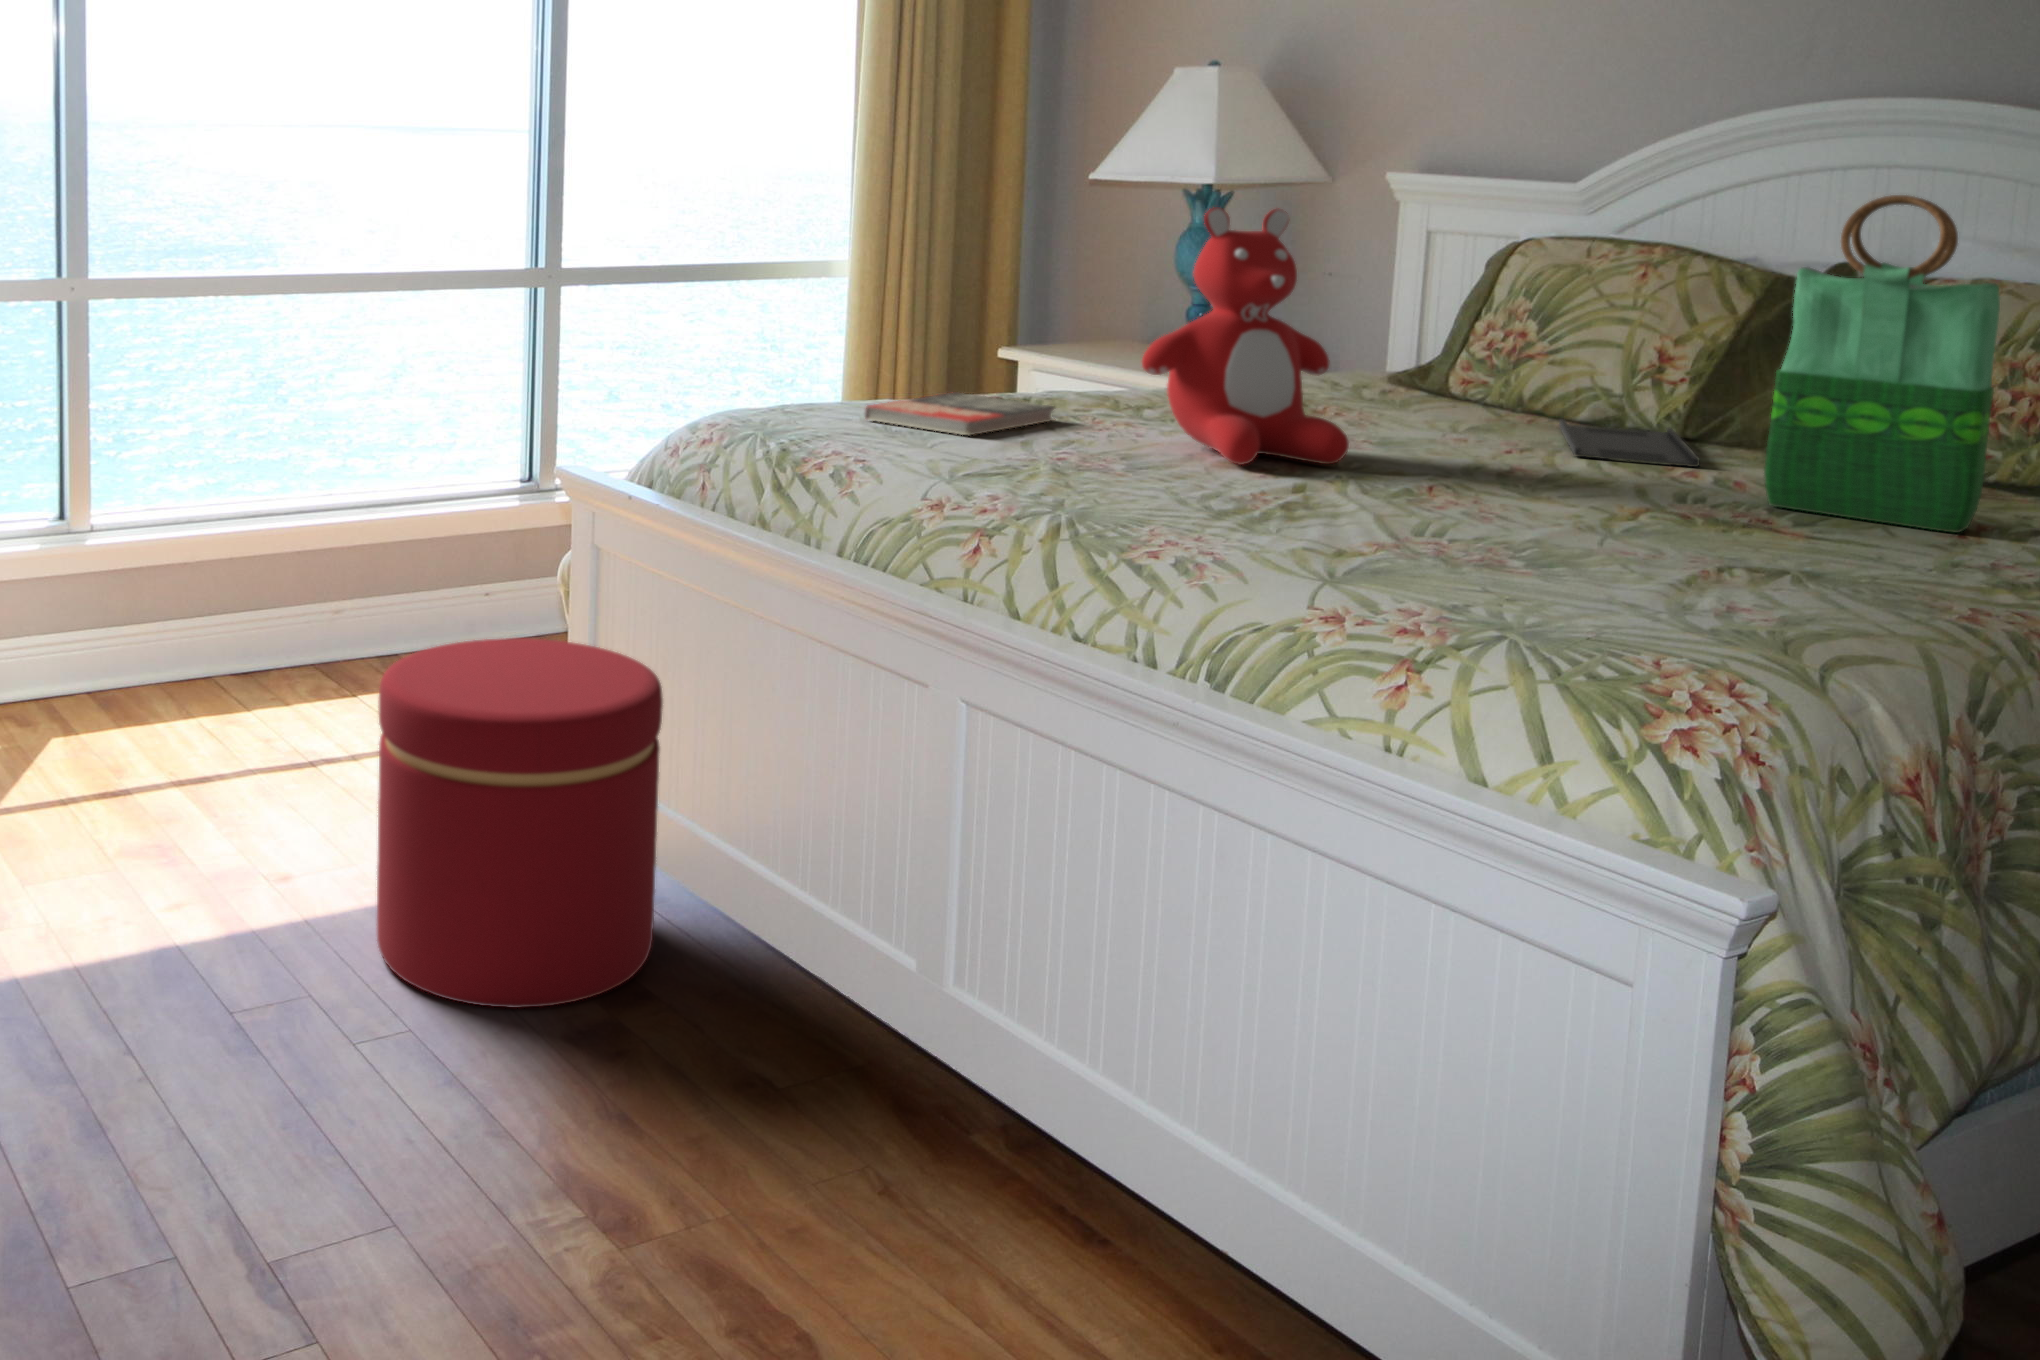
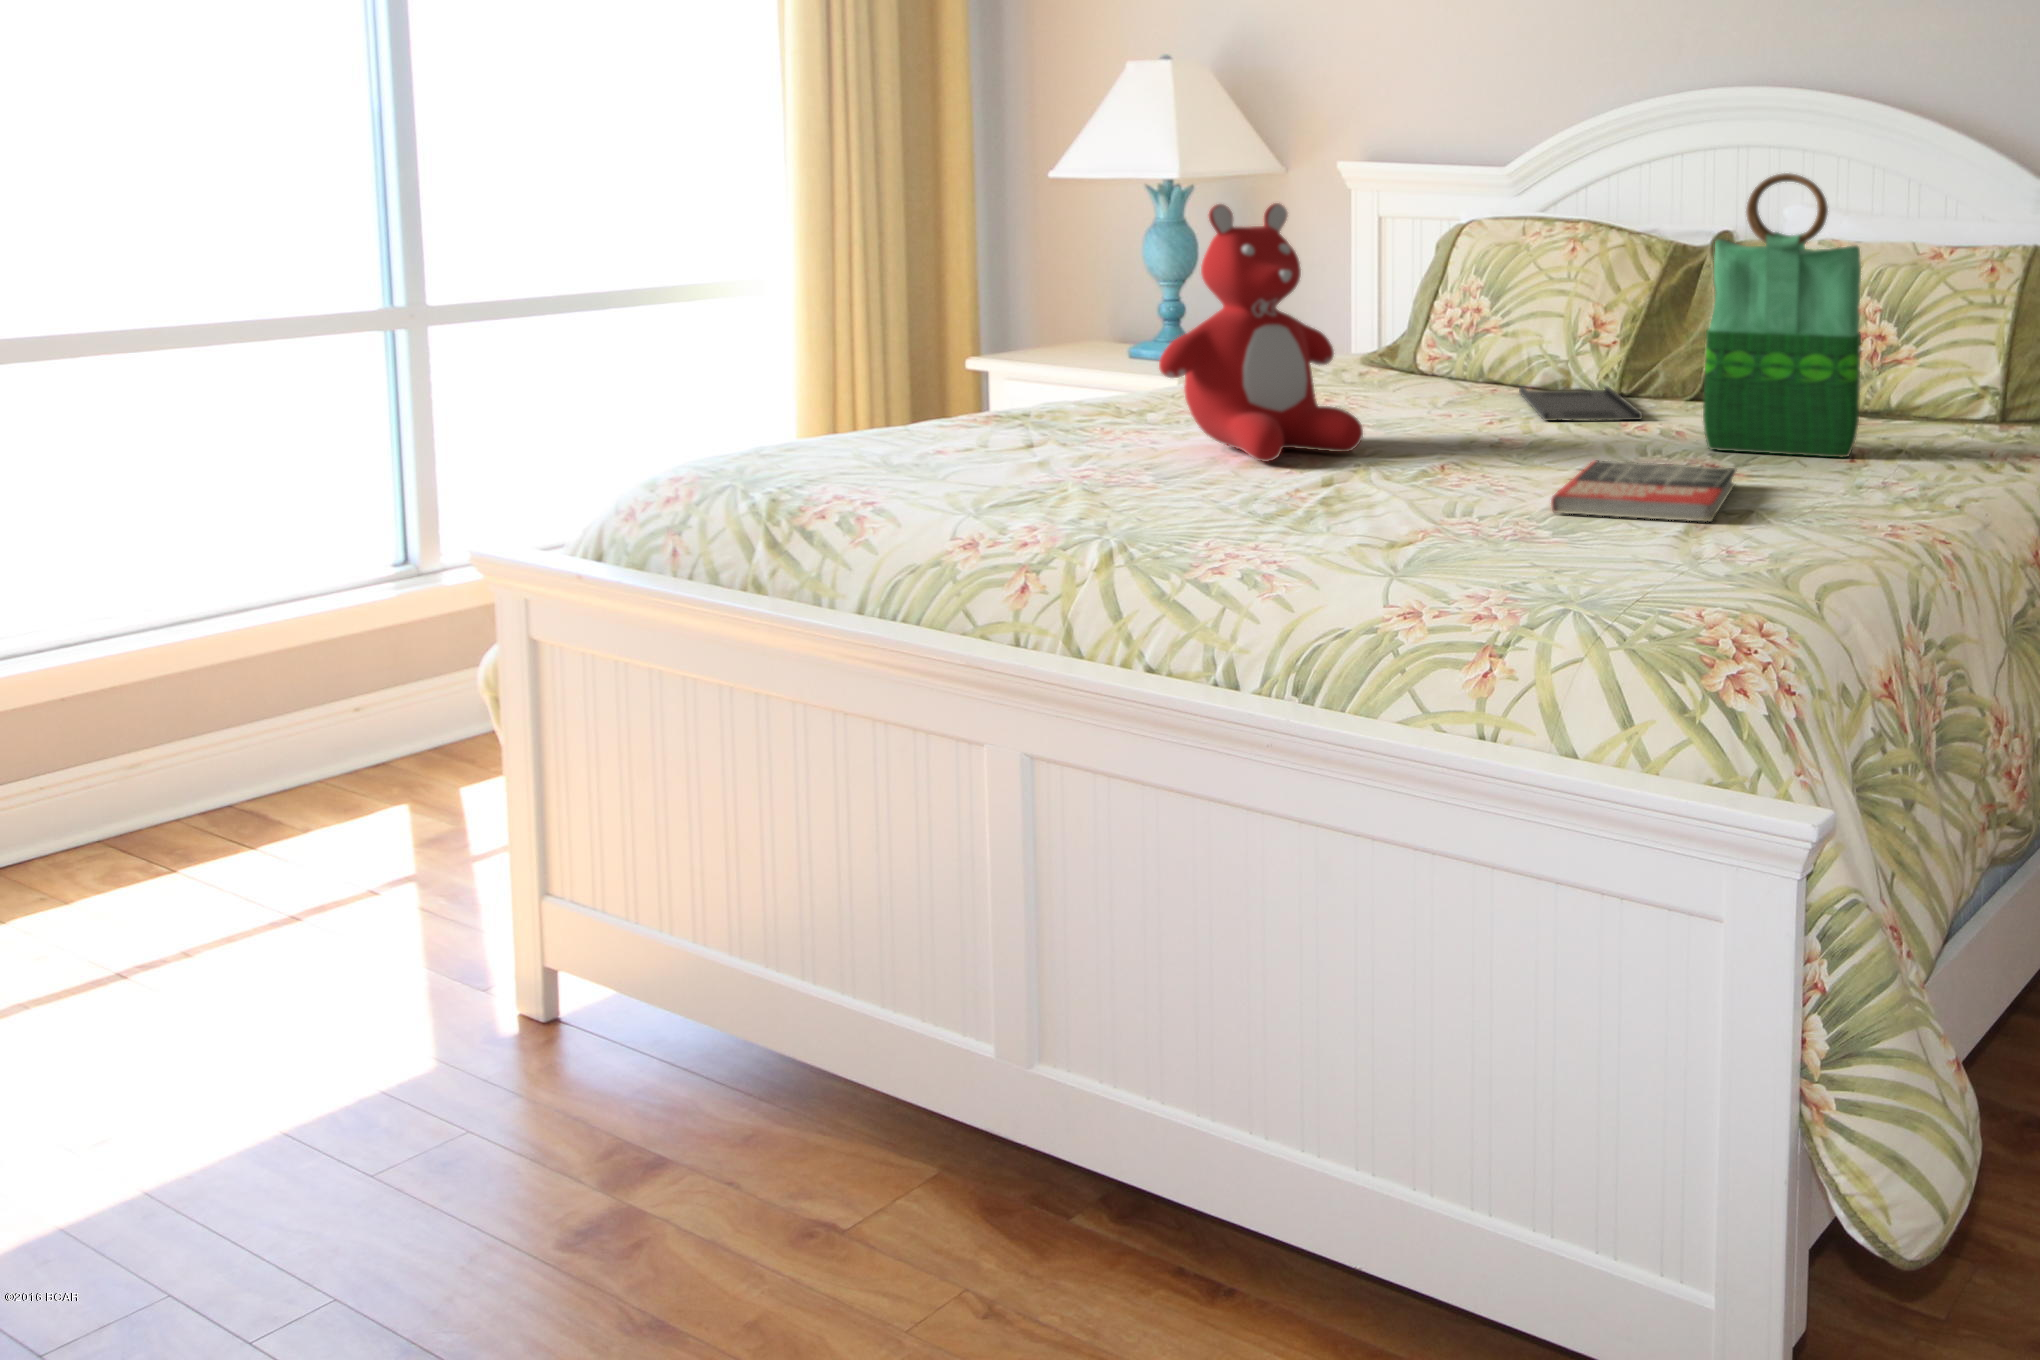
book: present [865,392,1054,435] -> present [1551,460,1736,522]
ottoman: present [377,638,663,1008] -> none [242,761,660,1247]

